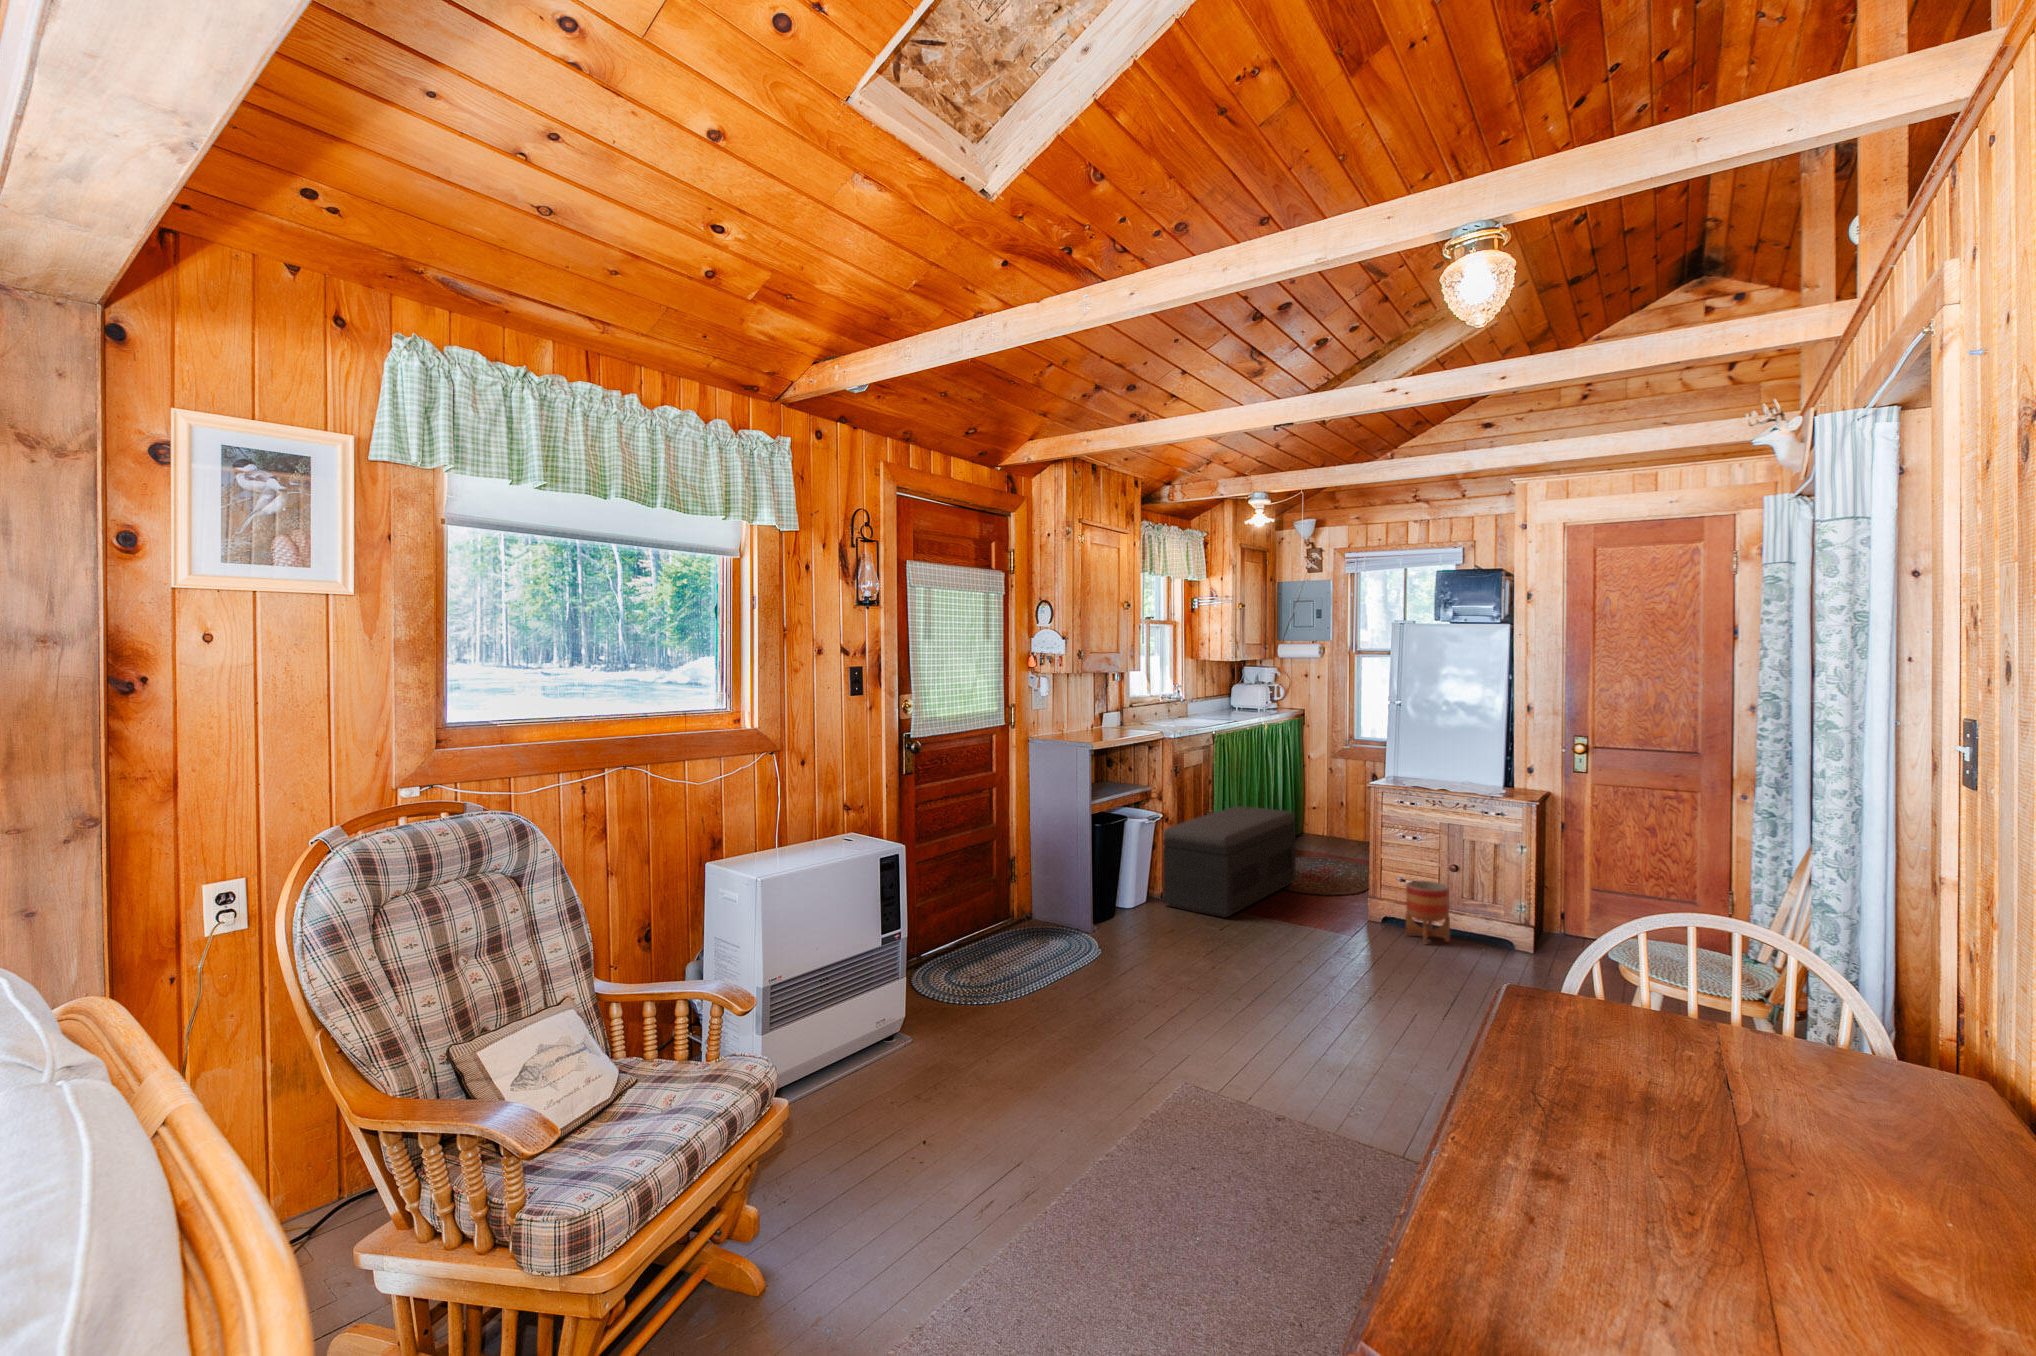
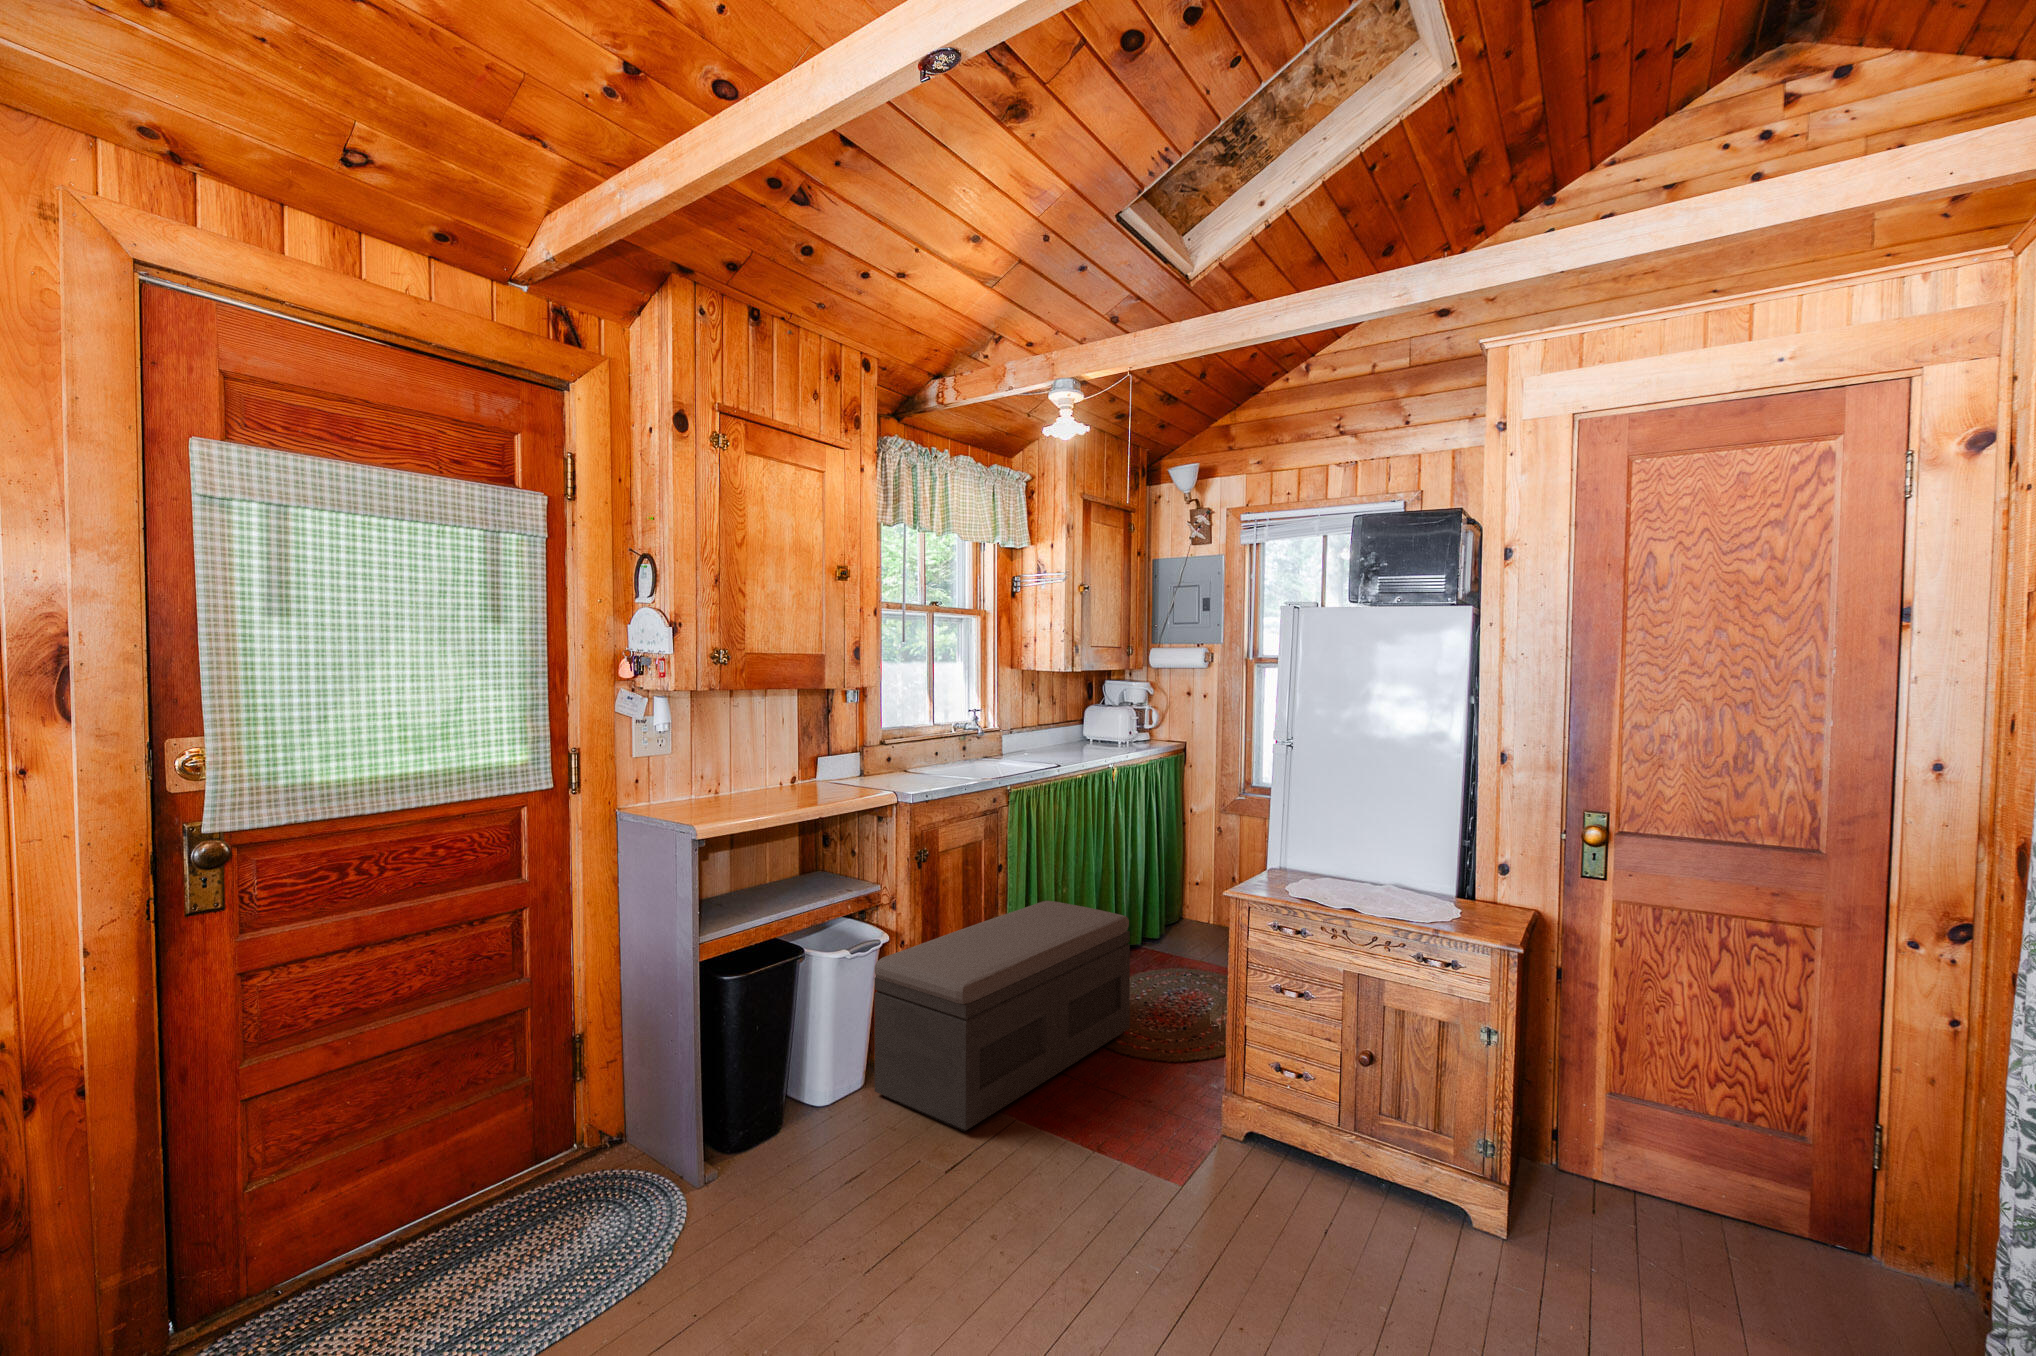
planter: present [1406,880,1450,945] -> none [1276,1079,1354,1217]

